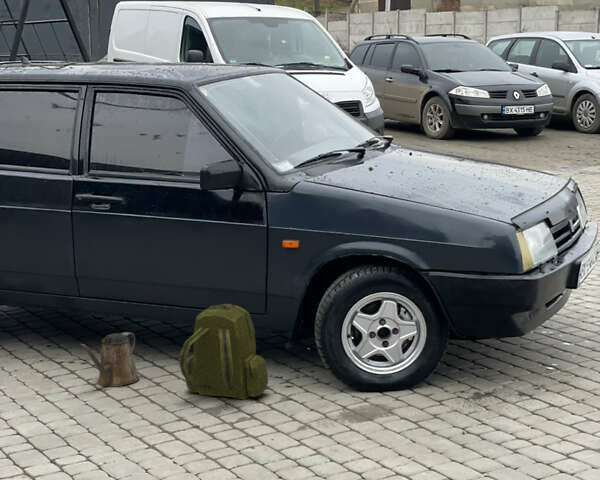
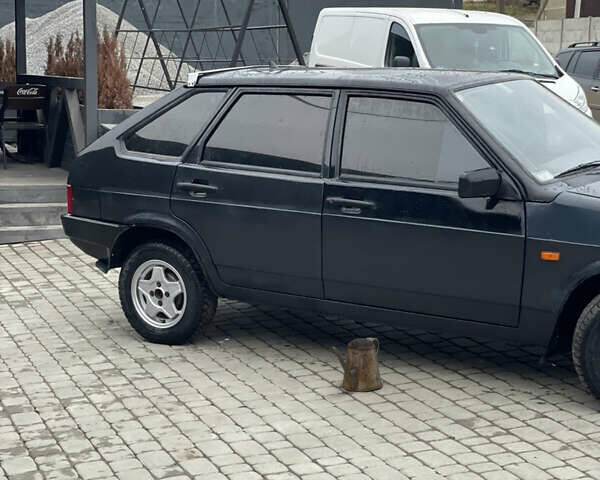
backpack: present [180,304,268,399] -> none [432,314,520,413]

